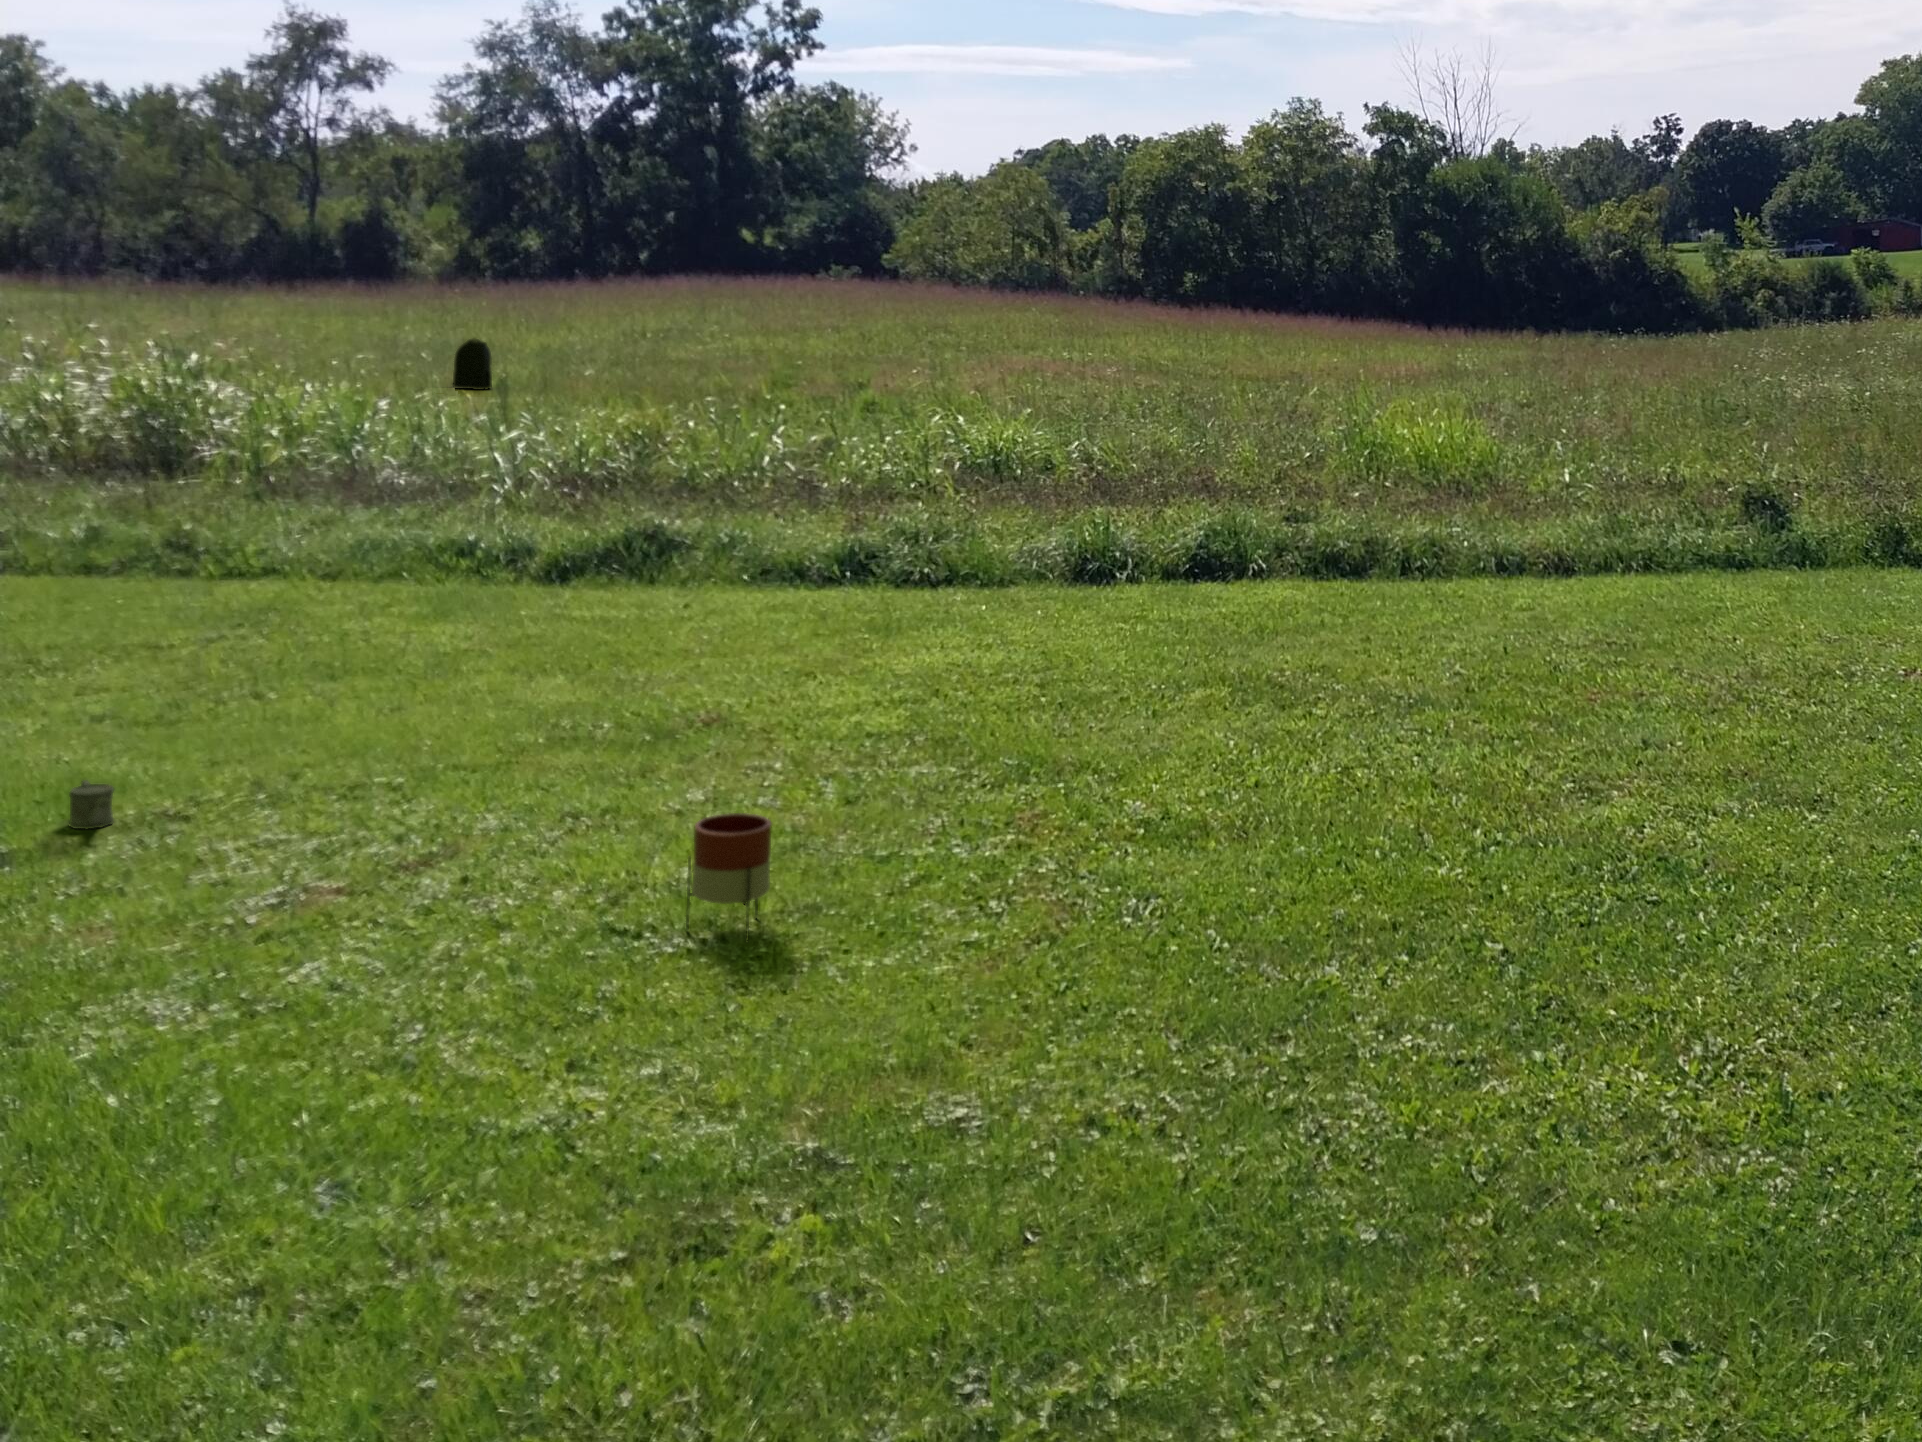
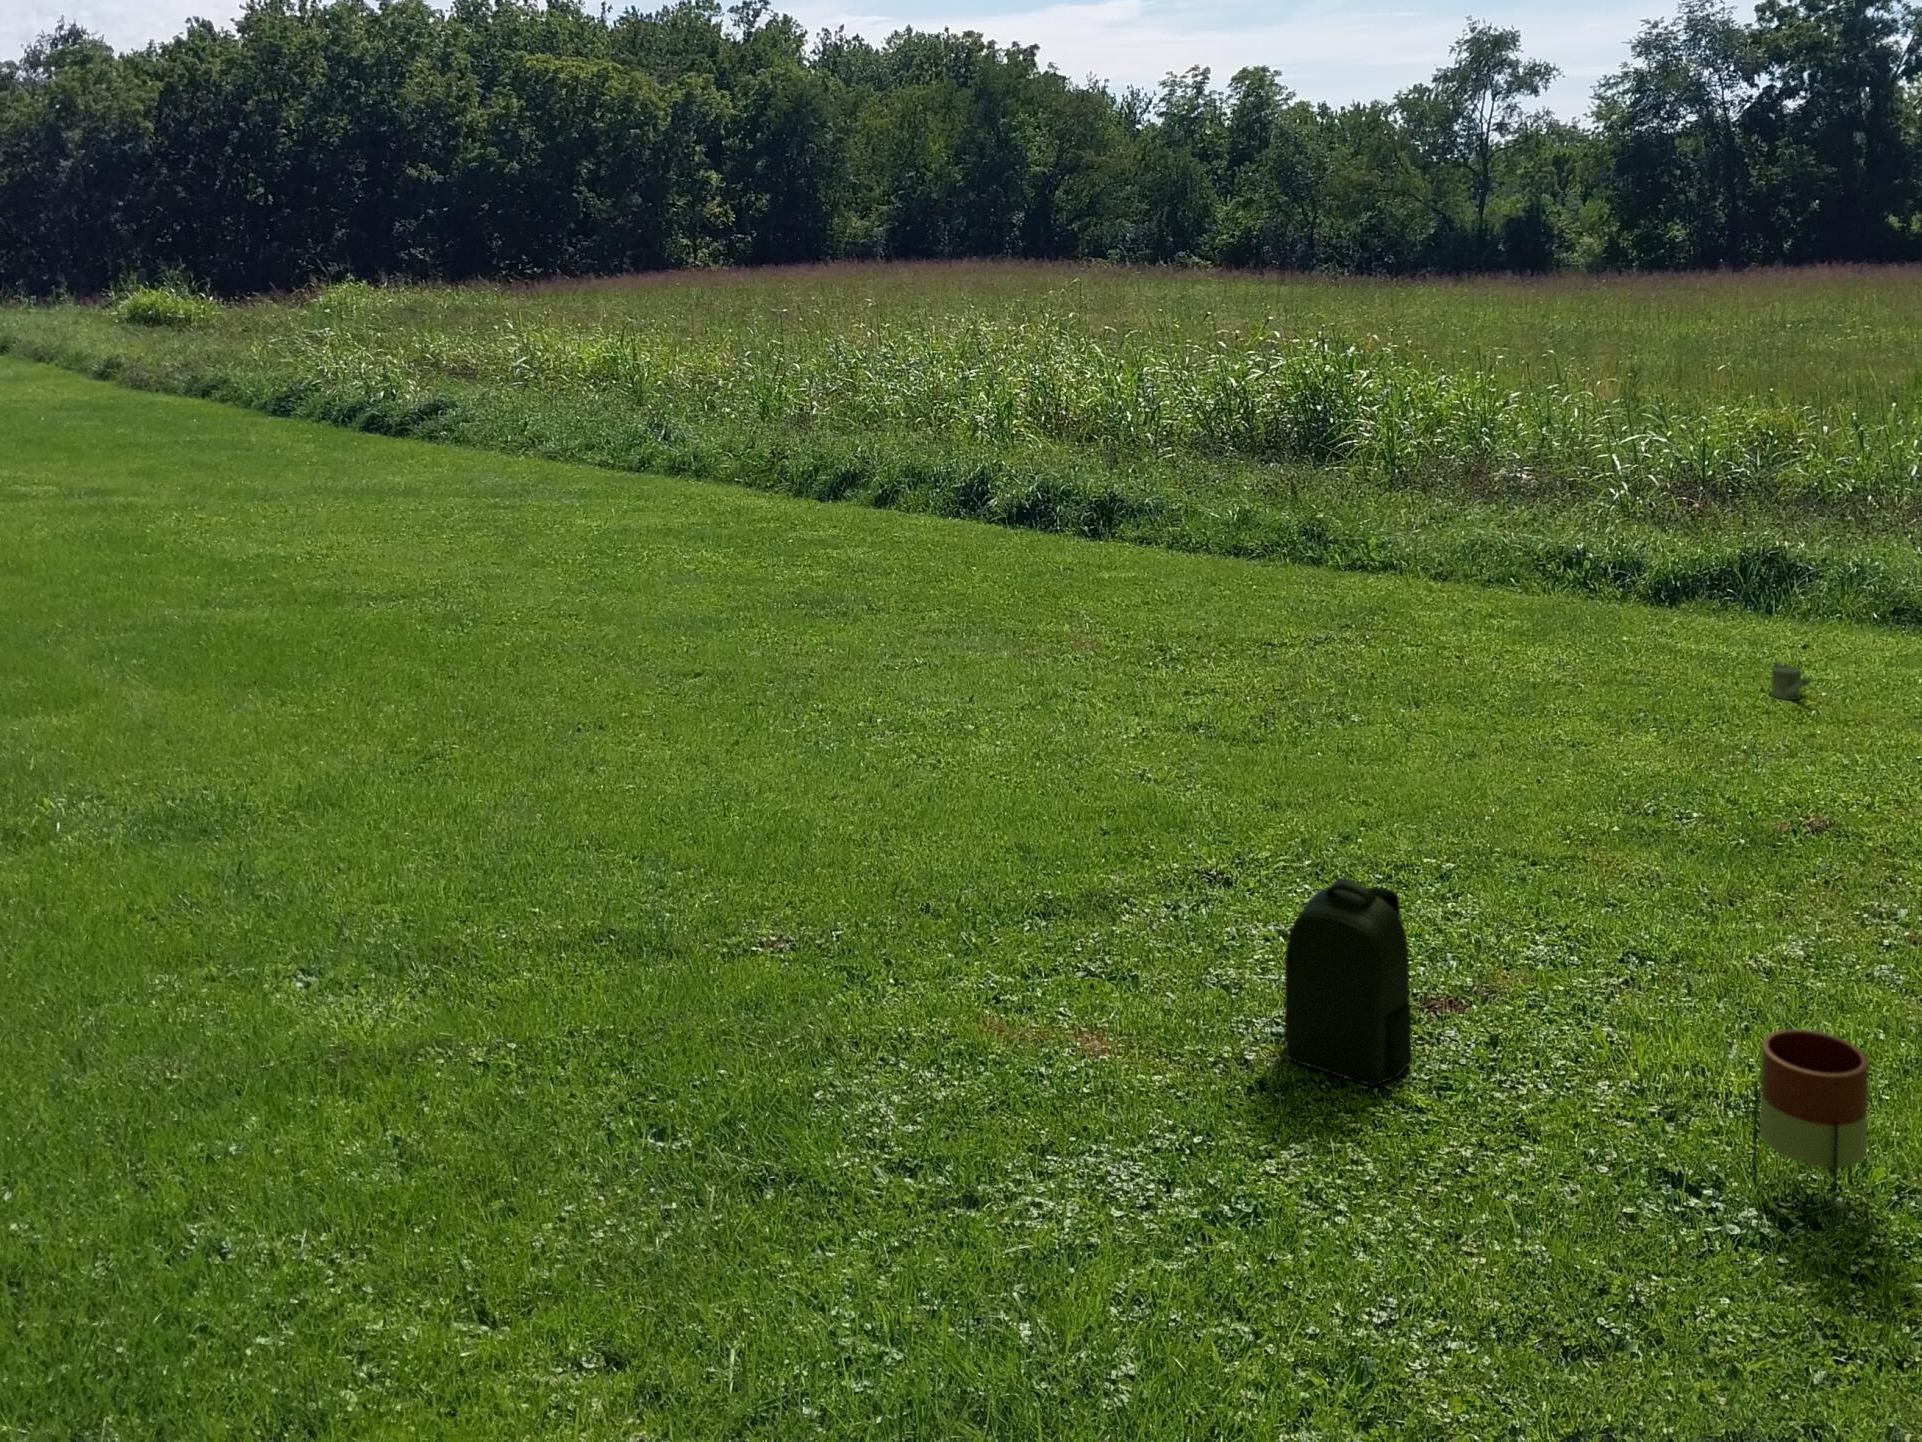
backpack: present [453,339,492,390] -> present [1285,878,1412,1086]
watering can: present [69,780,114,829] -> present [1771,662,1810,700]

